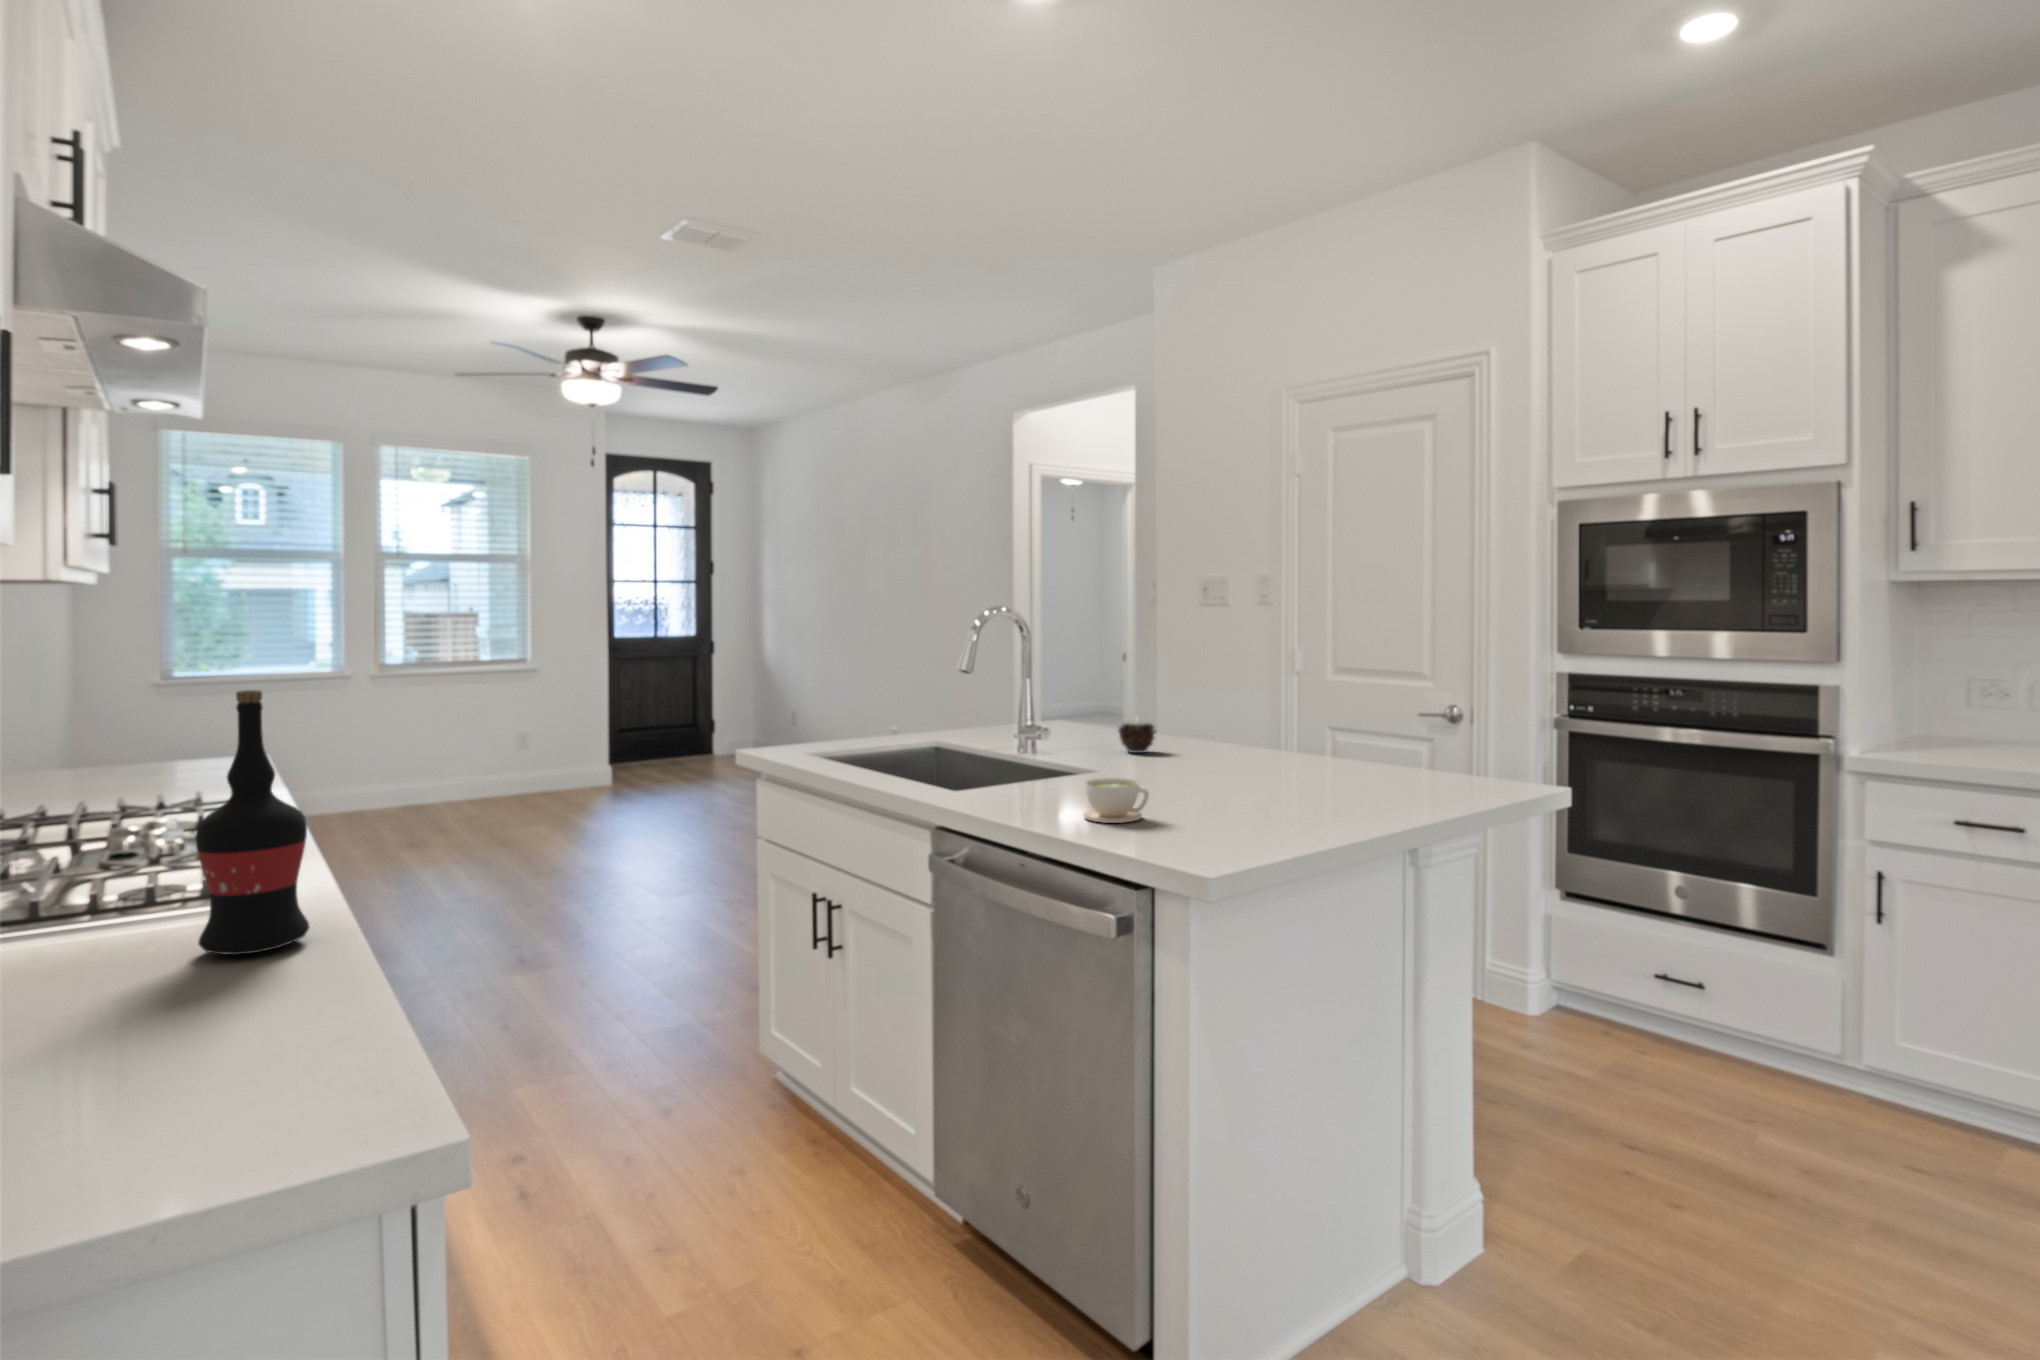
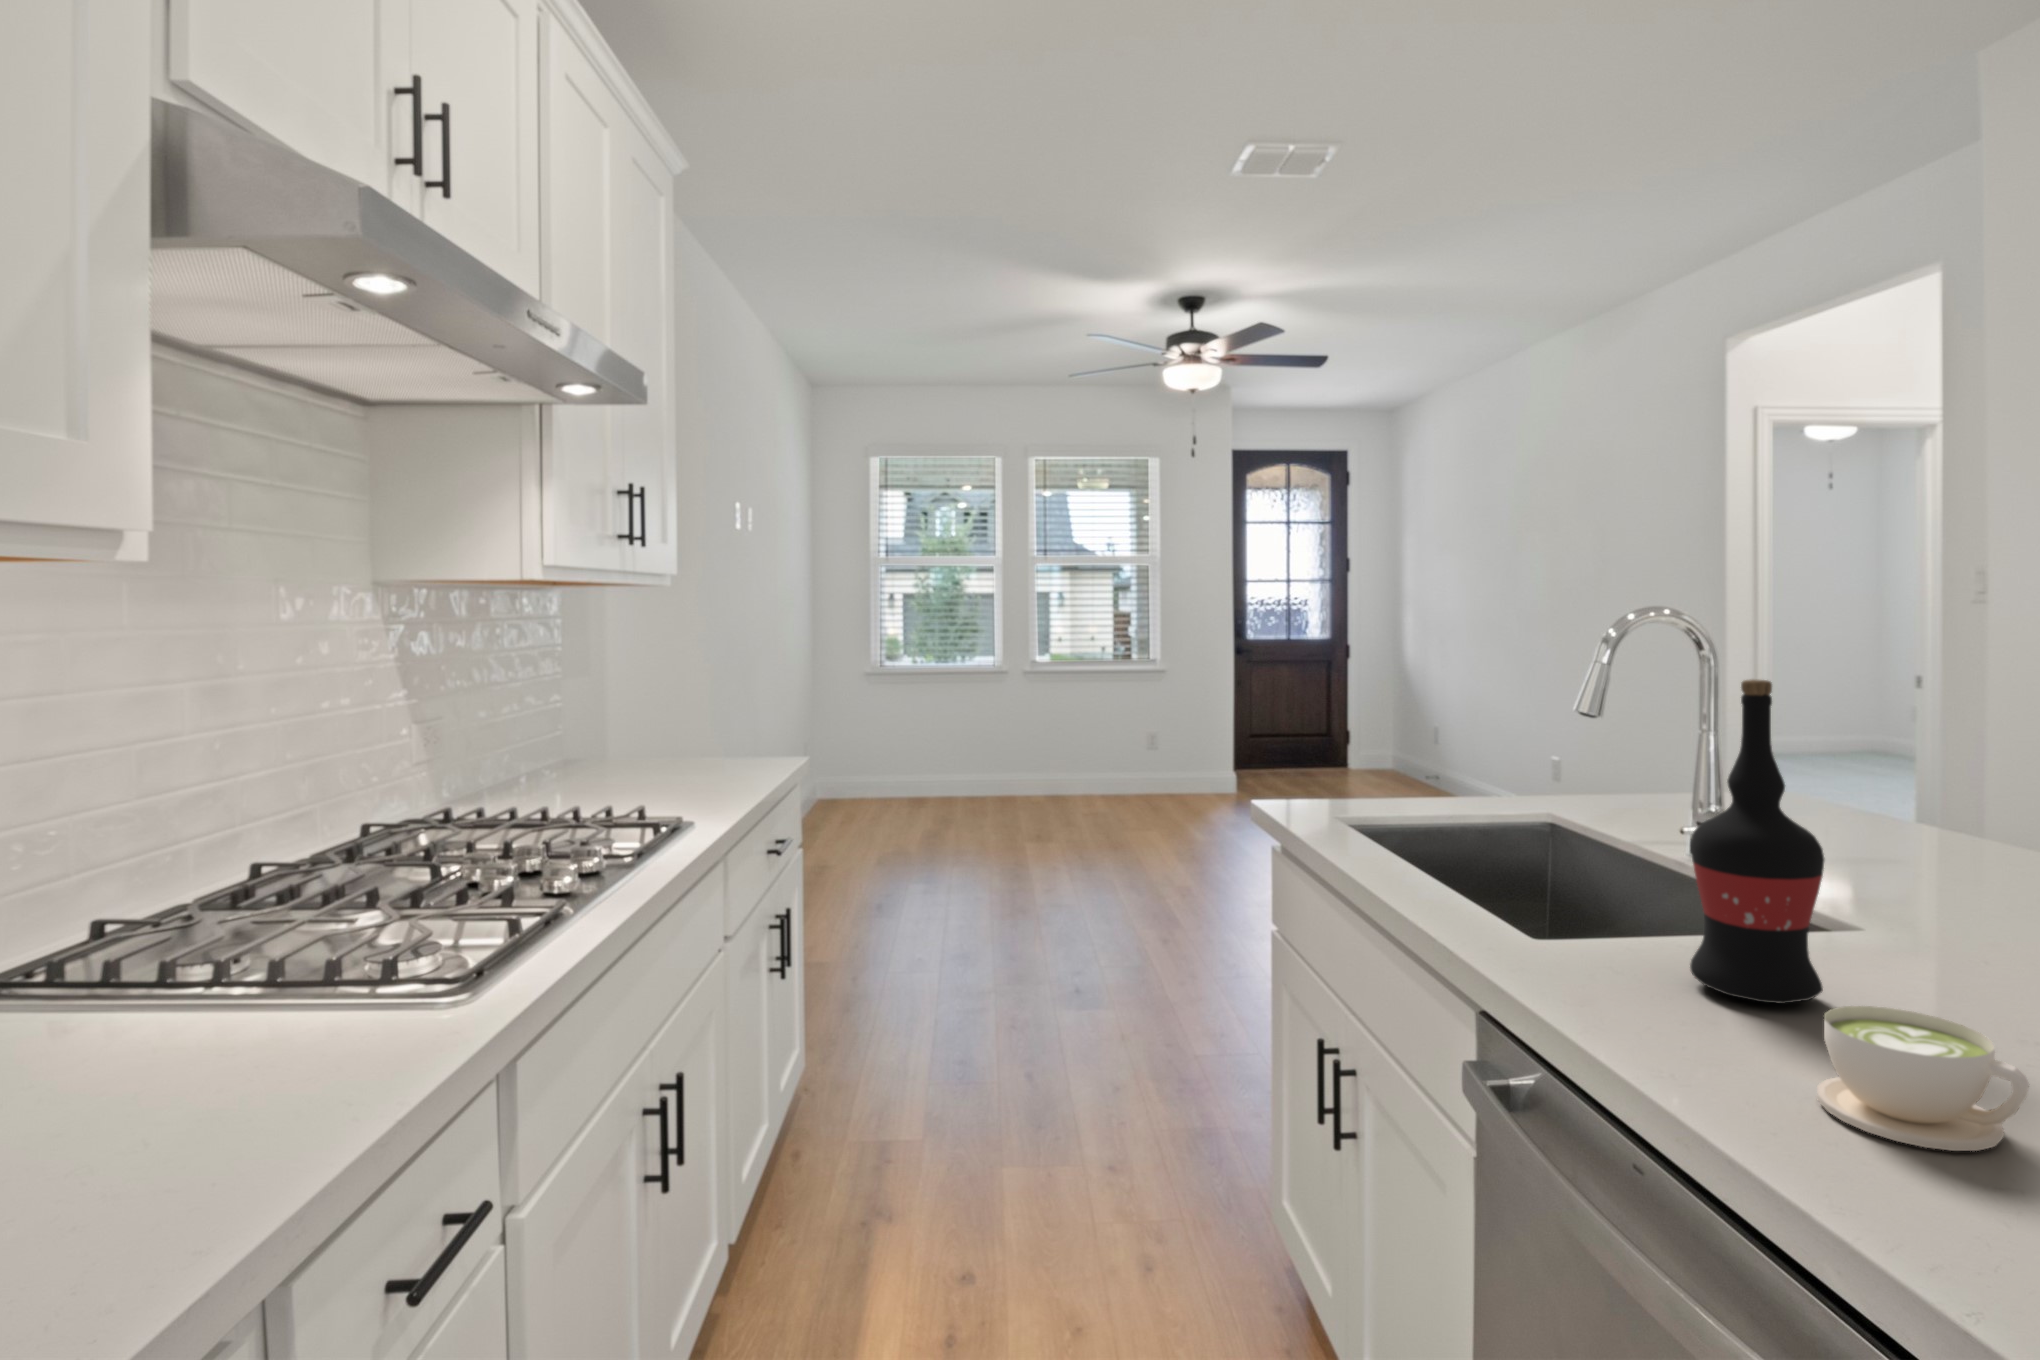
wine bottle: present [195,690,309,955] -> present [1690,679,1824,1004]
candle: present [1118,721,1156,753] -> none [1912,811,2012,885]

